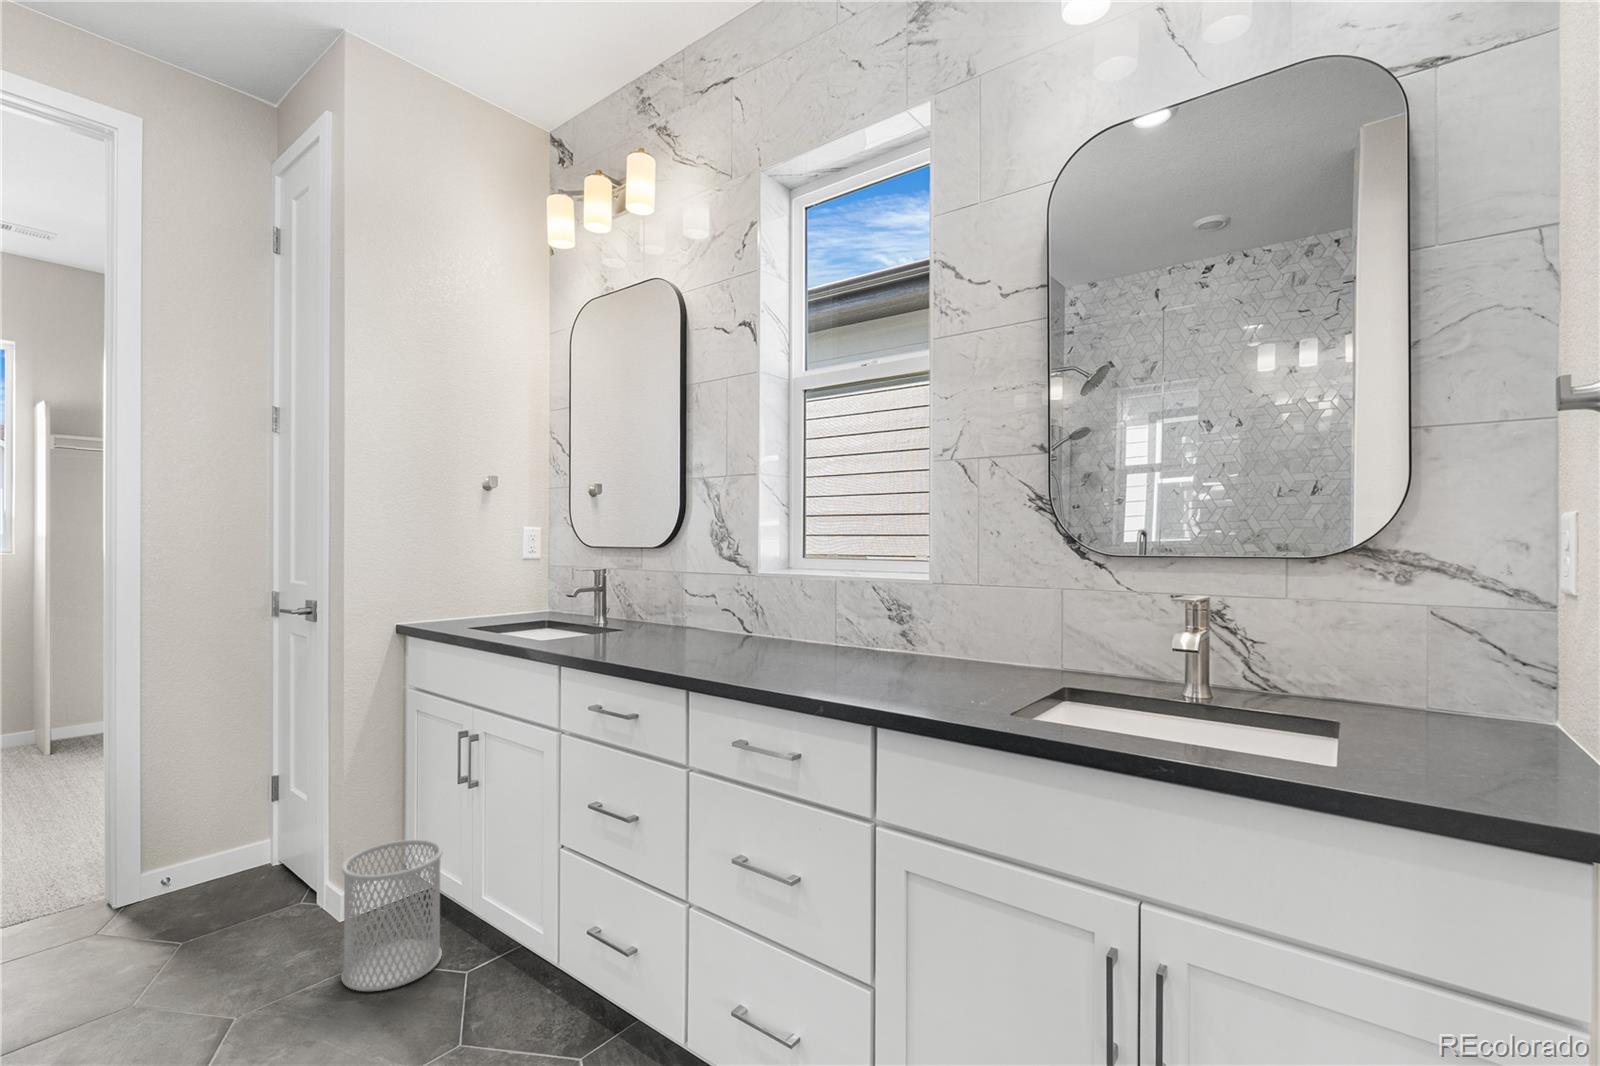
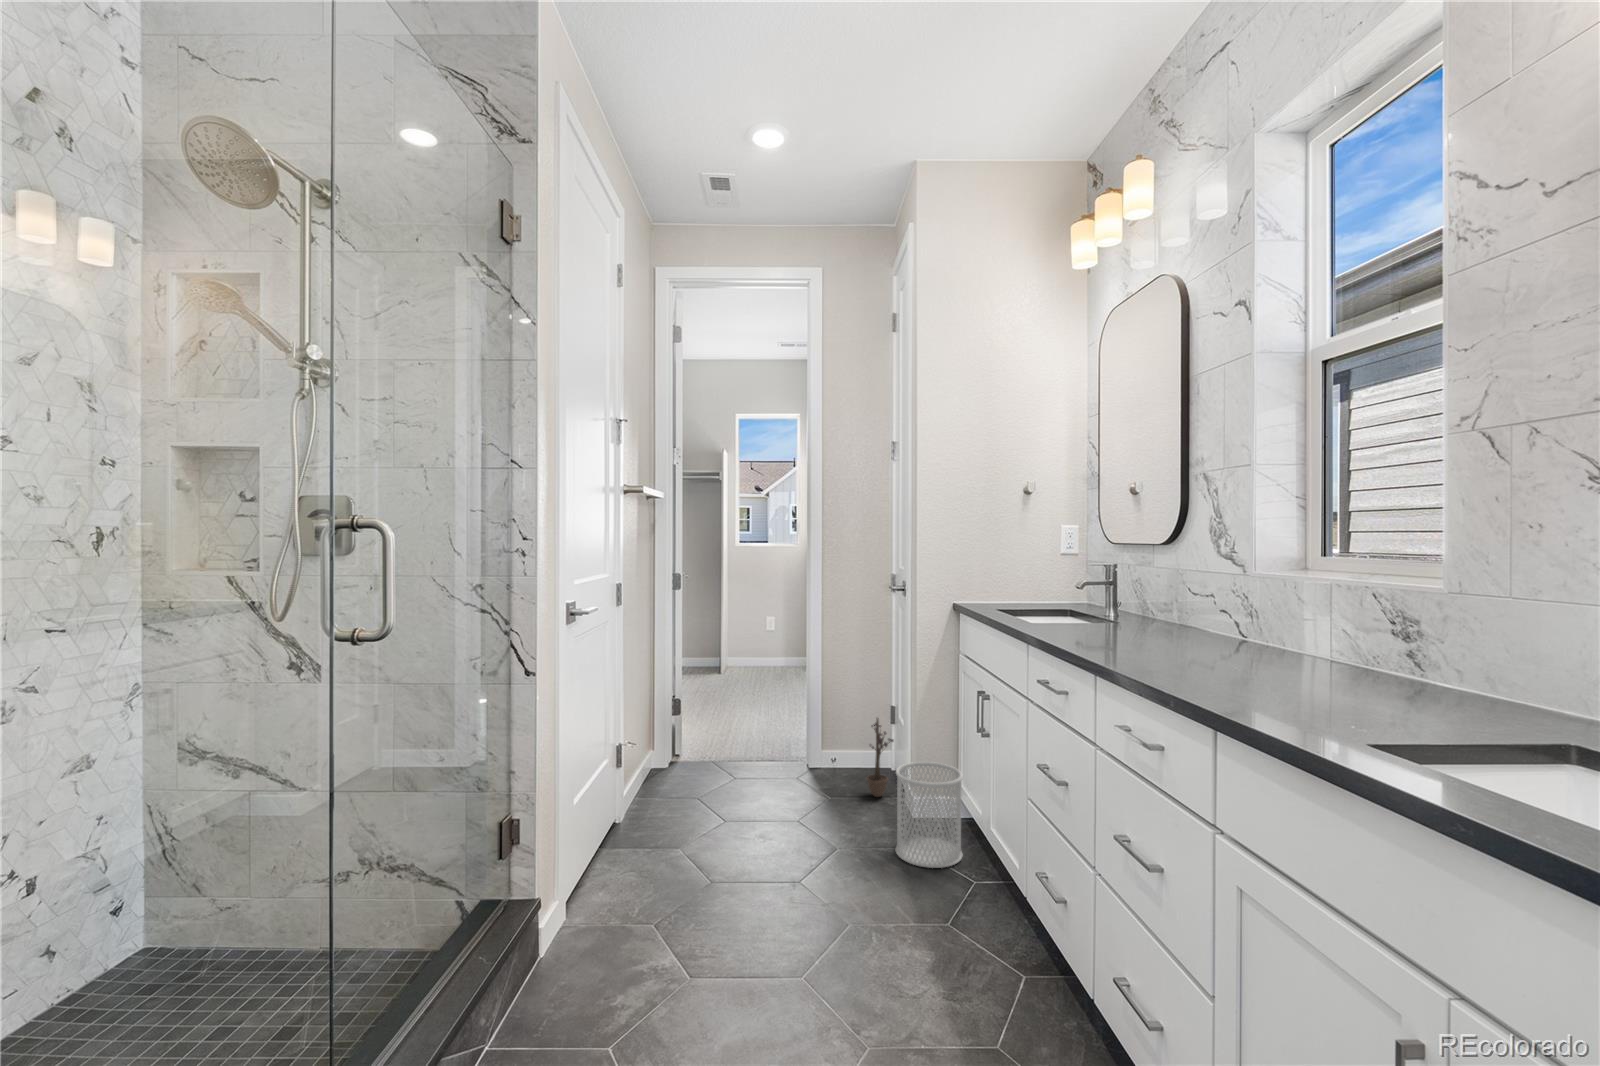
decorative plant: none [252,803,296,920] -> present [866,718,894,797]

